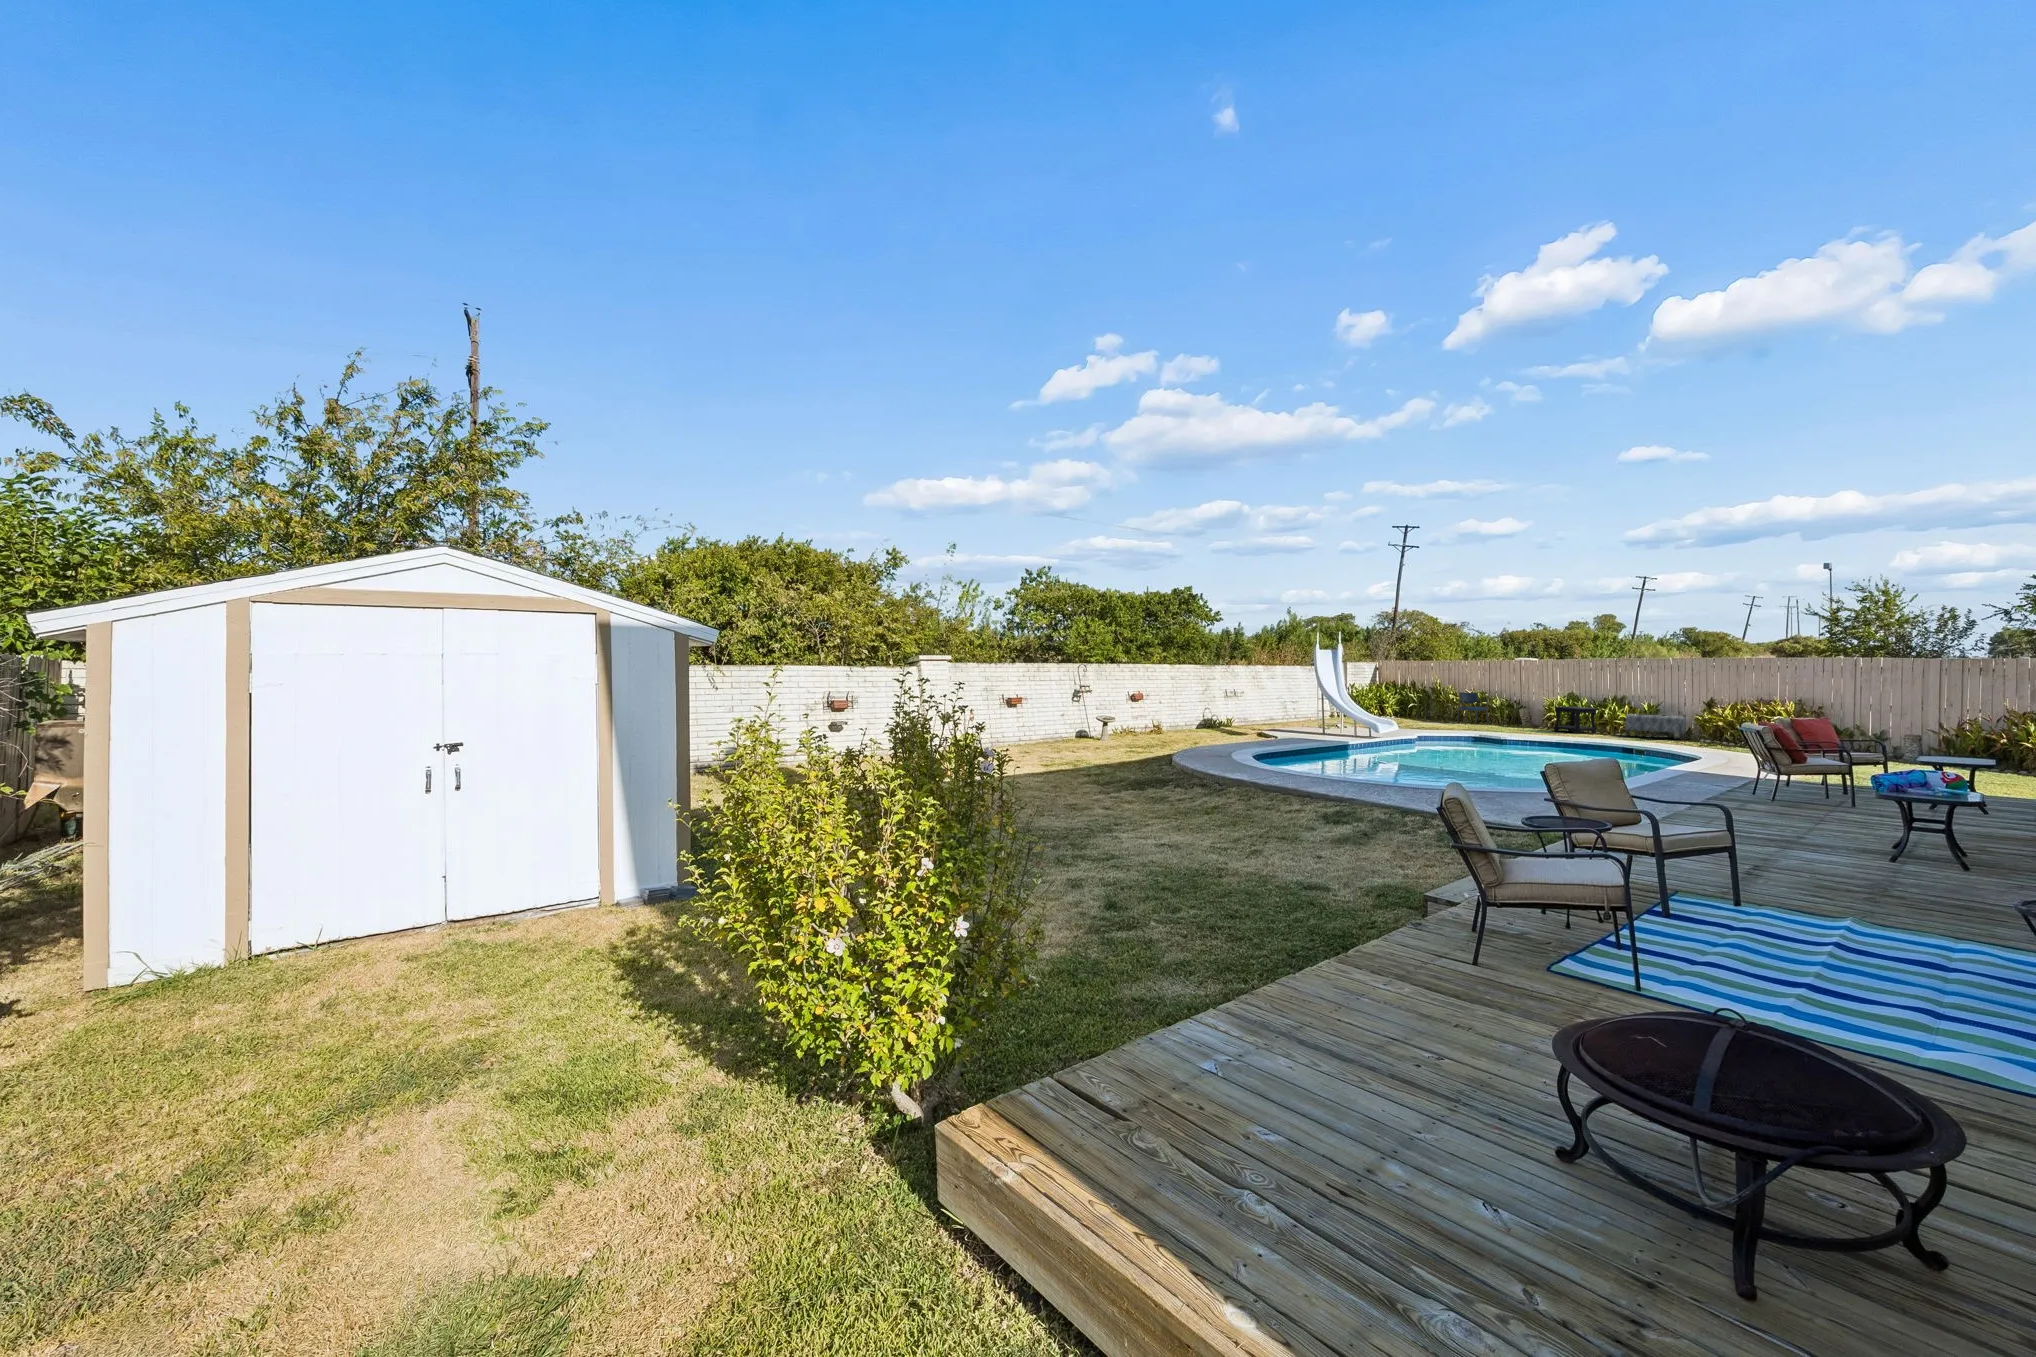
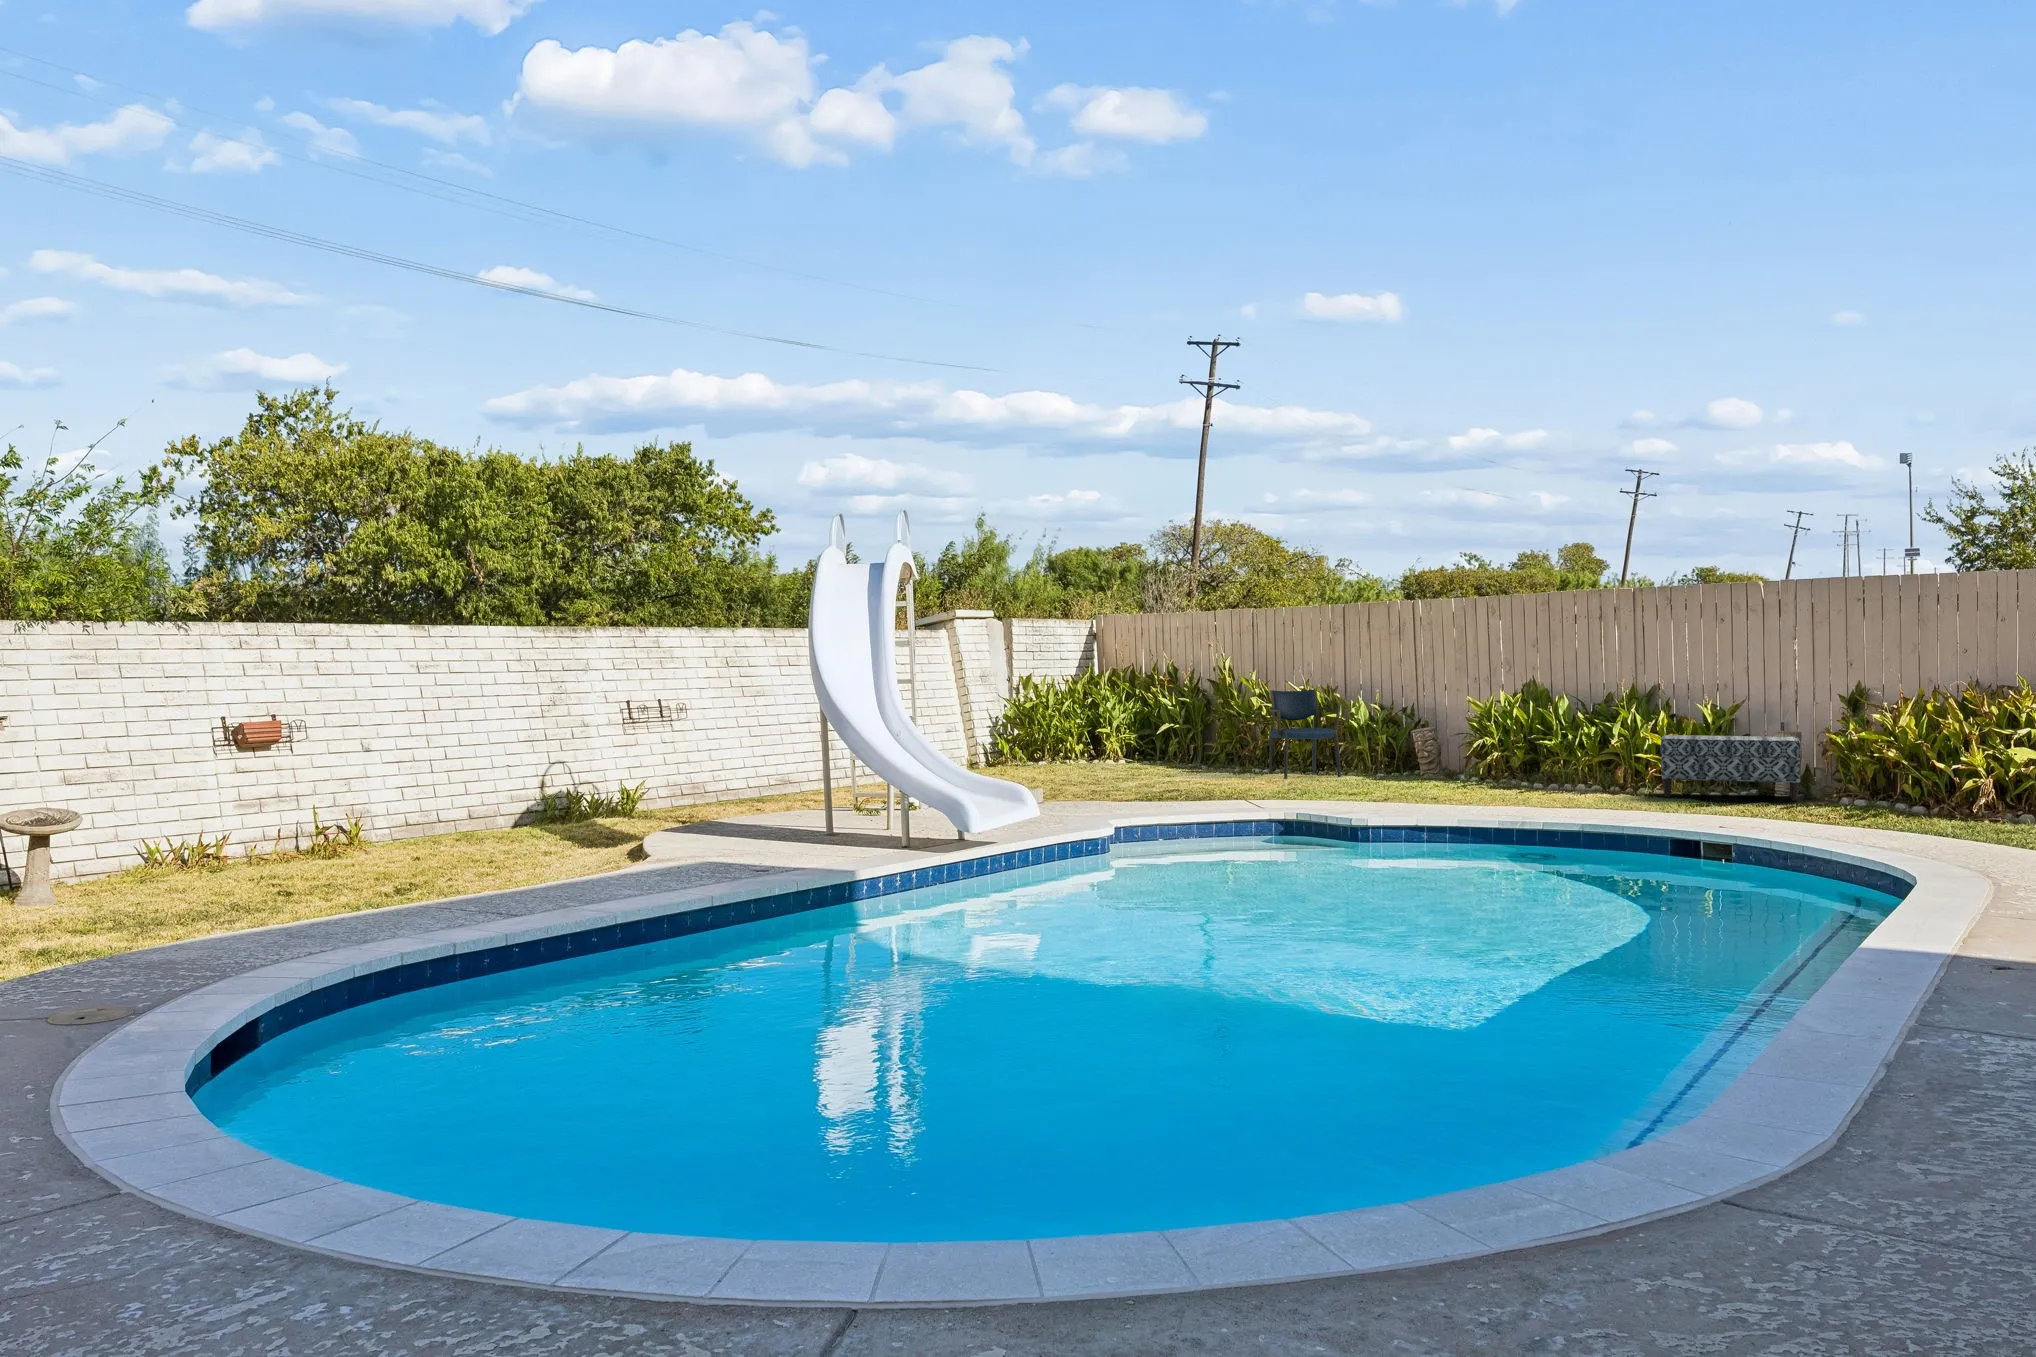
side table: present [1554,707,1597,734] -> none [1491,719,1593,795]

